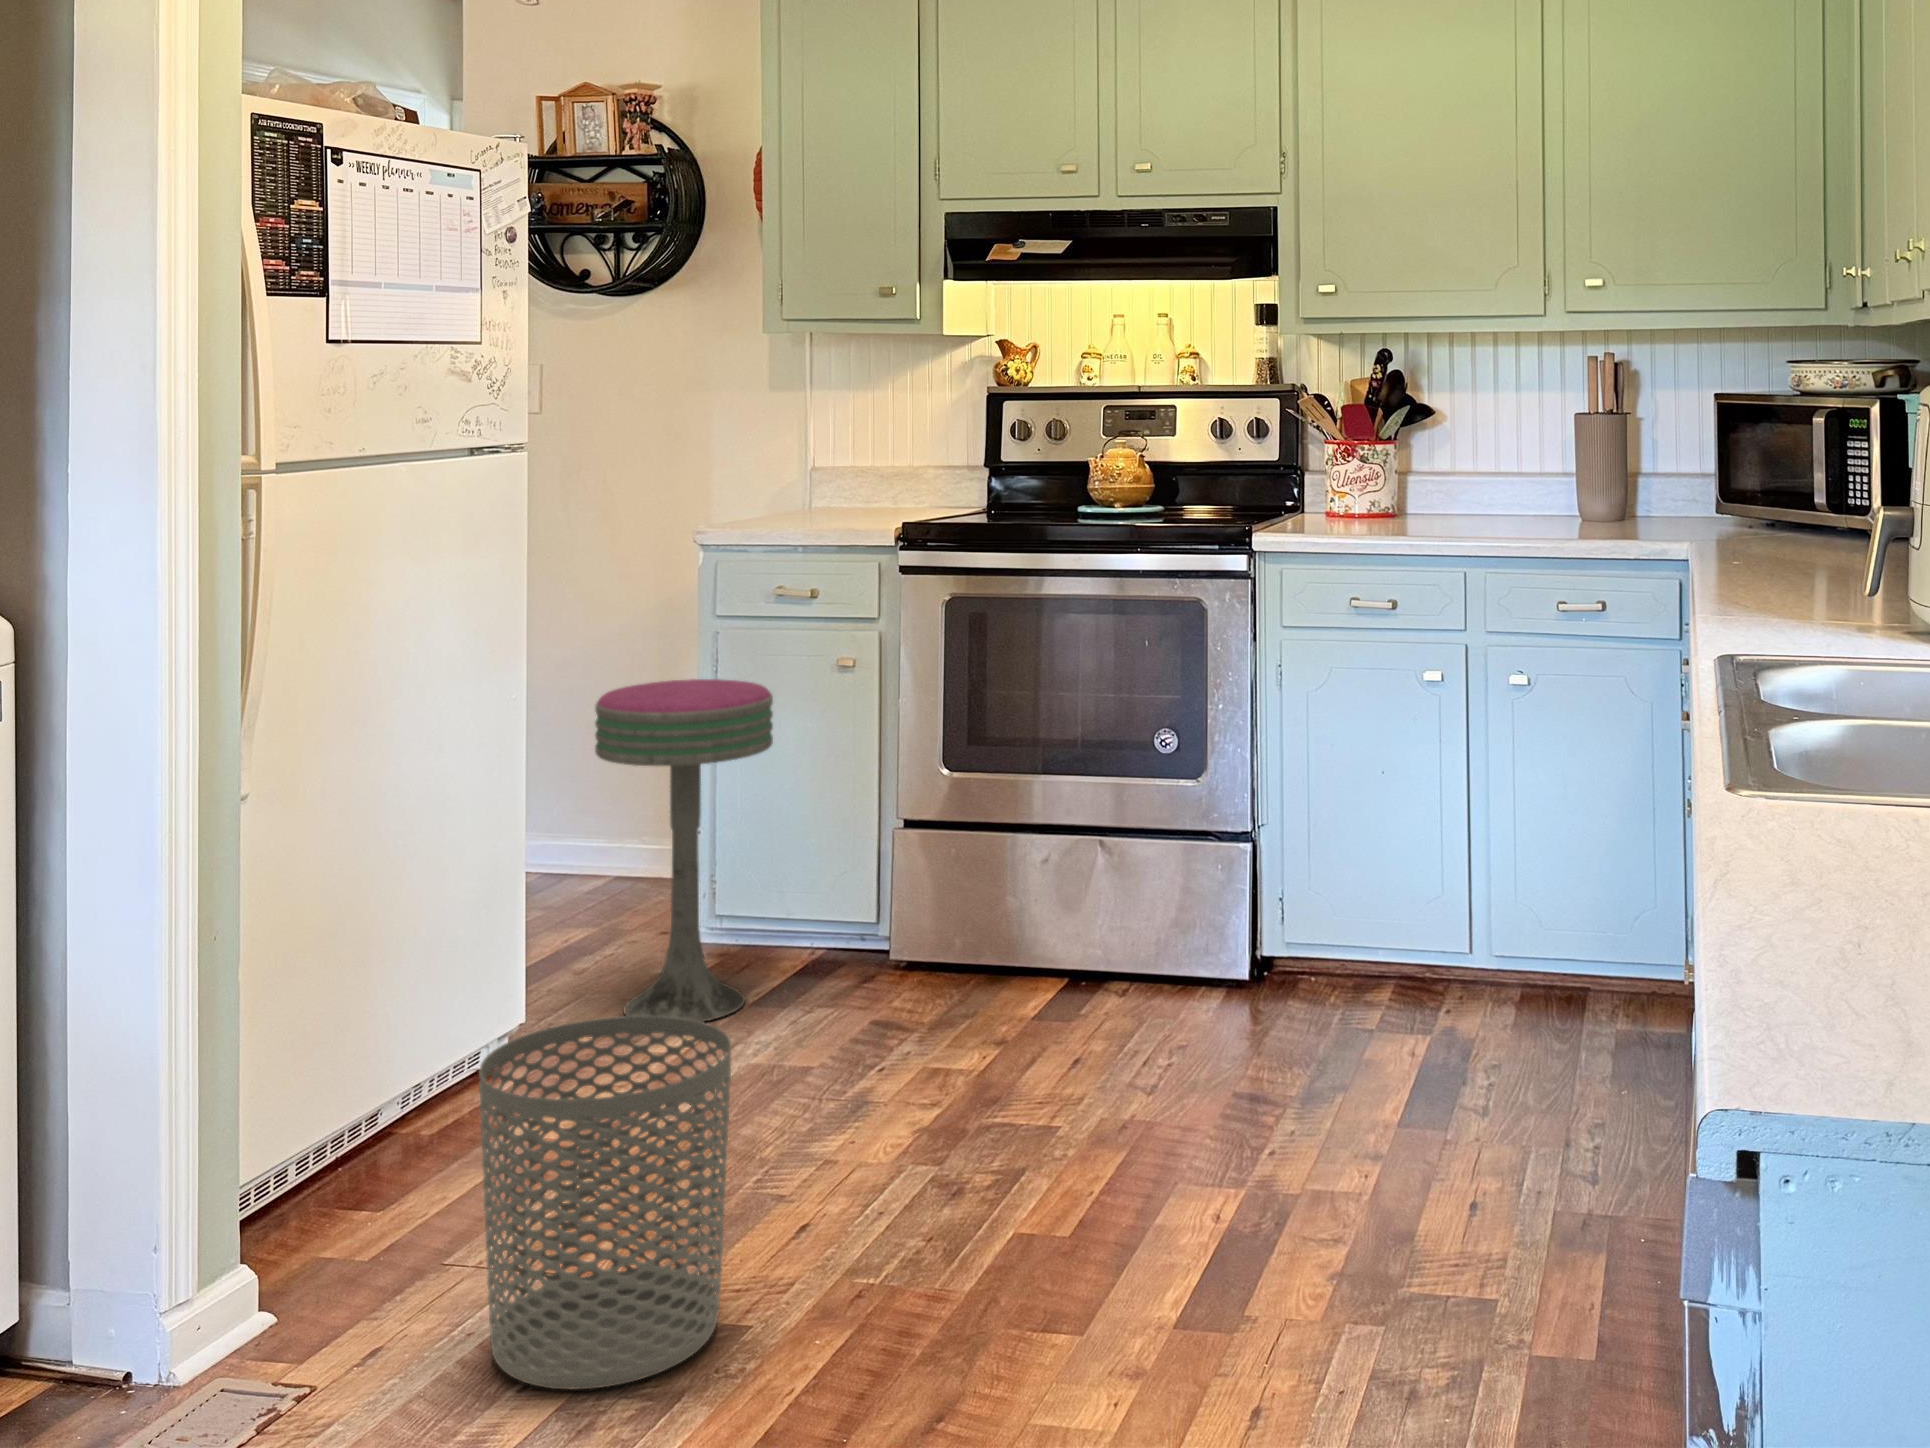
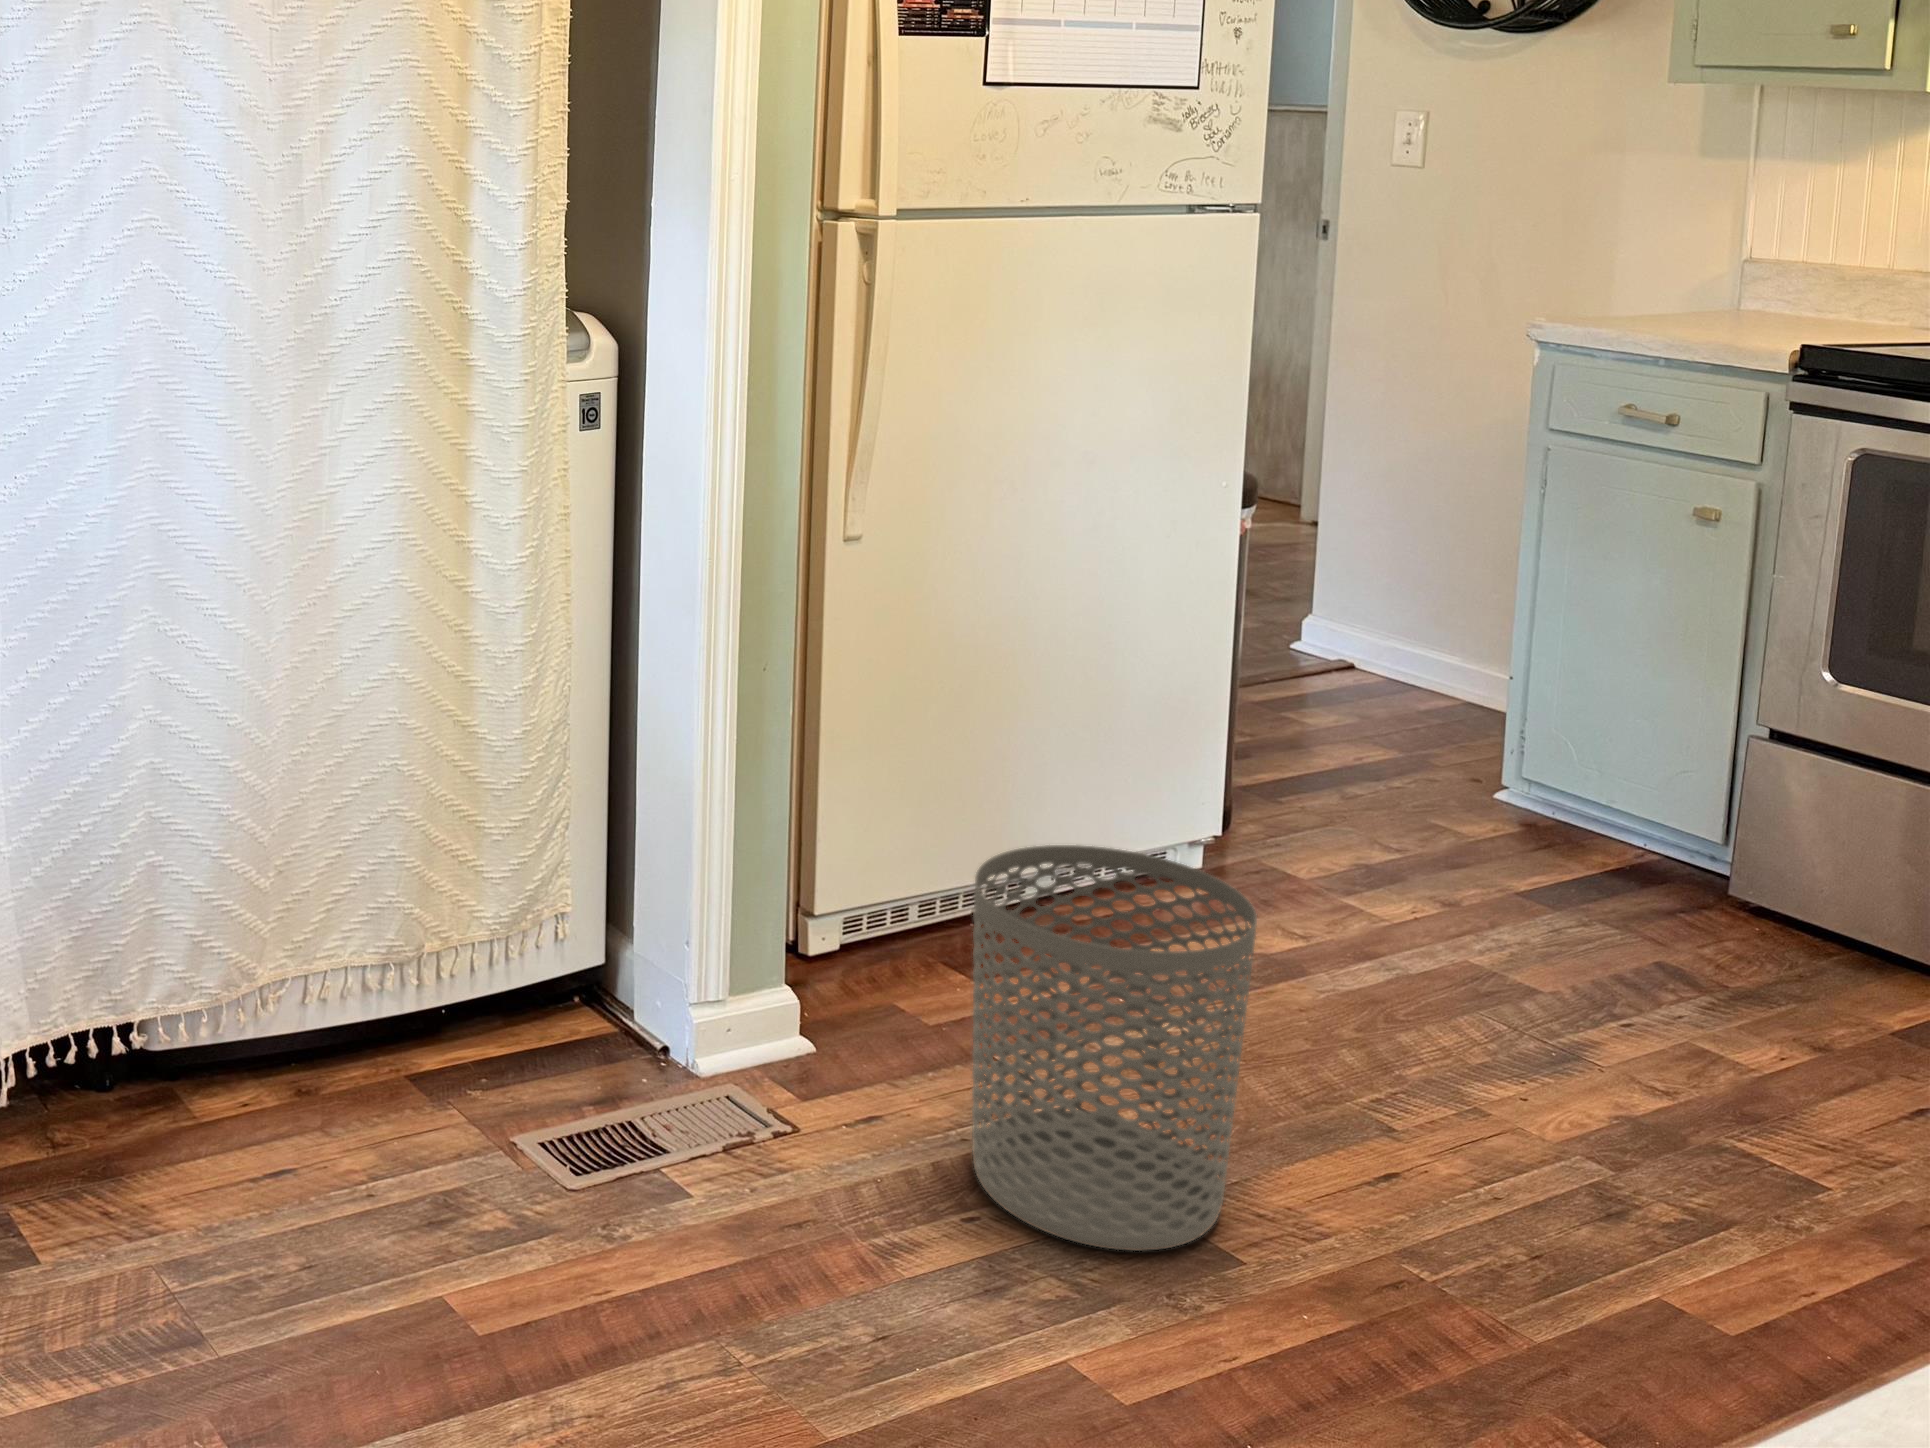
bar stool: present [595,679,773,1022] -> none [1347,495,1580,900]

